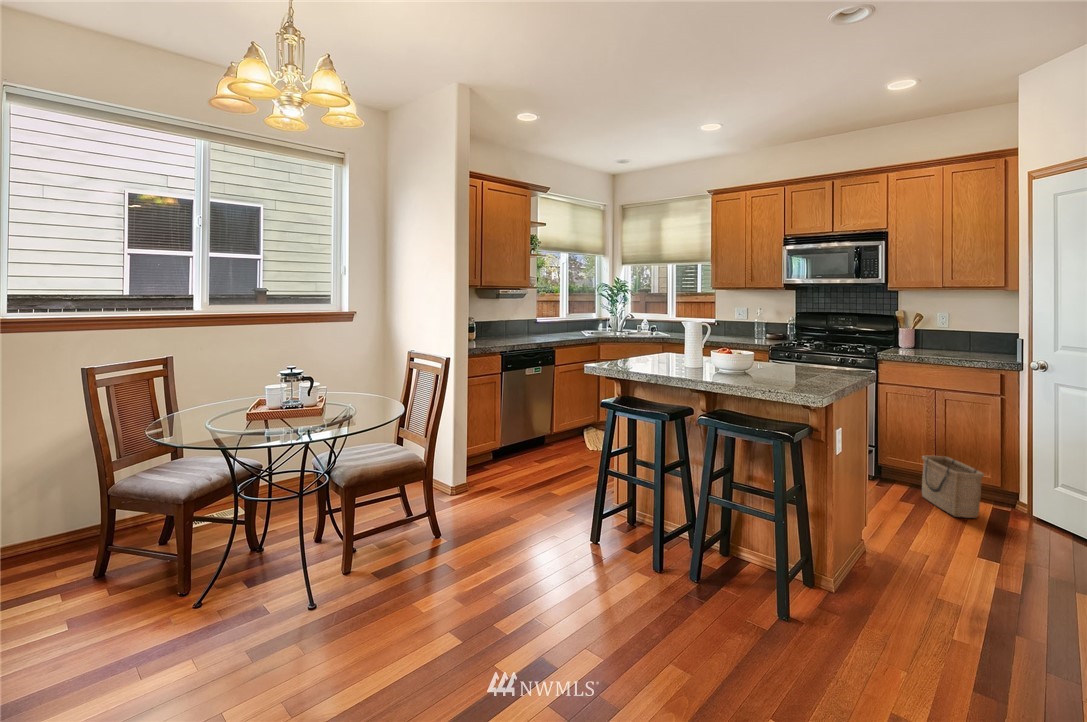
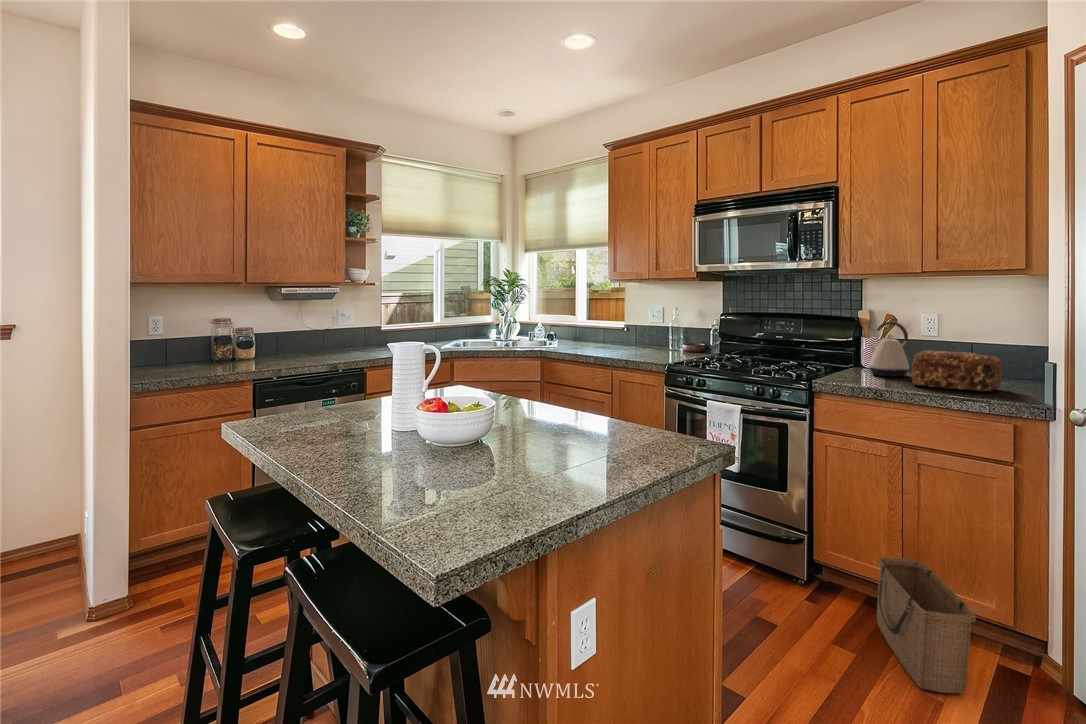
kettle: none [907,317,934,351] -> present [869,321,909,377]
bread loaf: none [939,334,992,357] -> present [912,350,1003,391]

